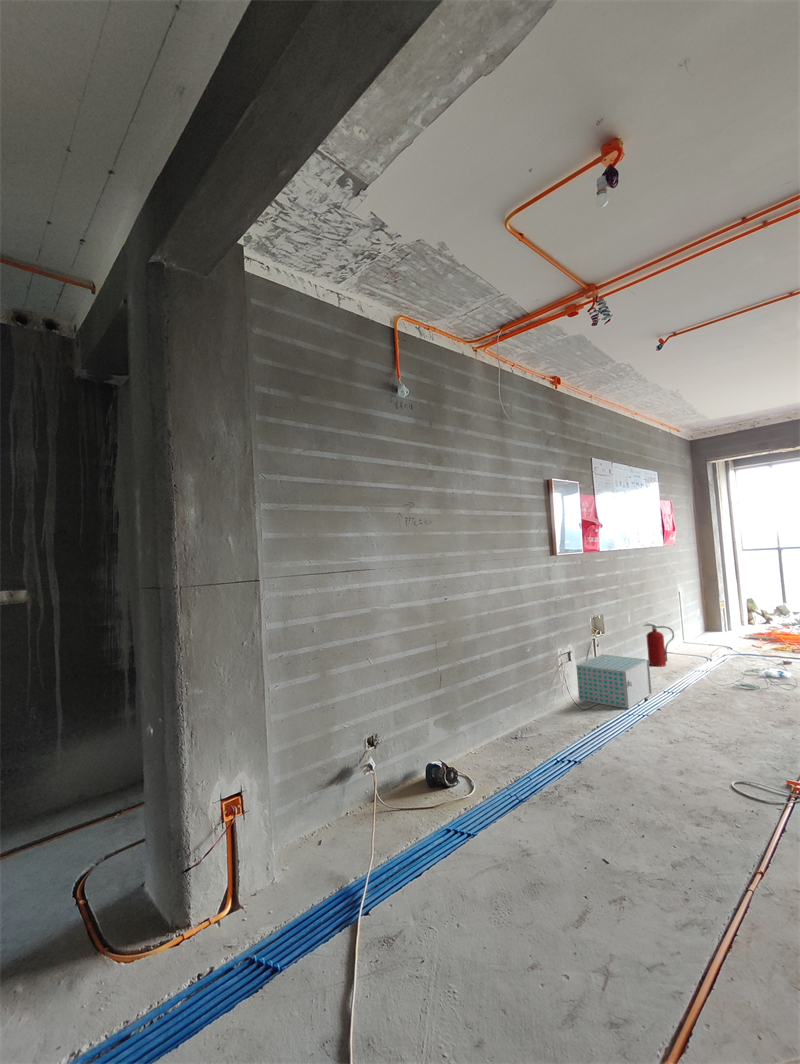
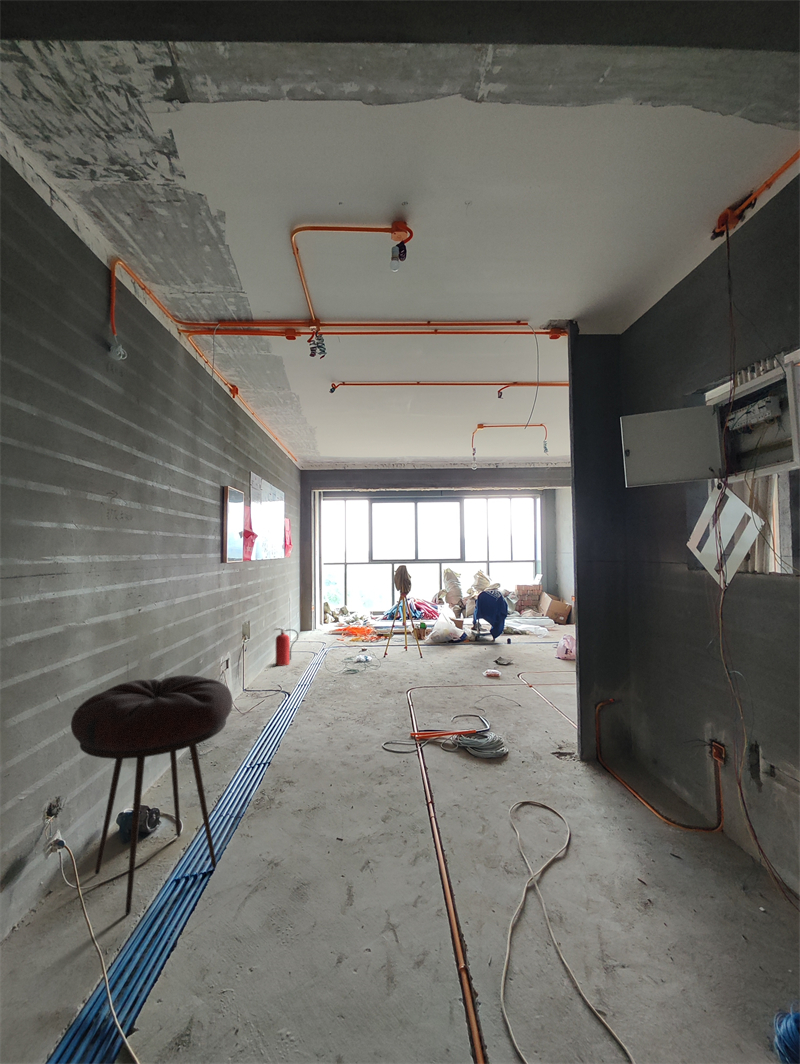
storage box: present [576,654,652,709] -> none [234,659,293,707]
stool: none [373,656,491,838] -> present [71,675,233,915]

